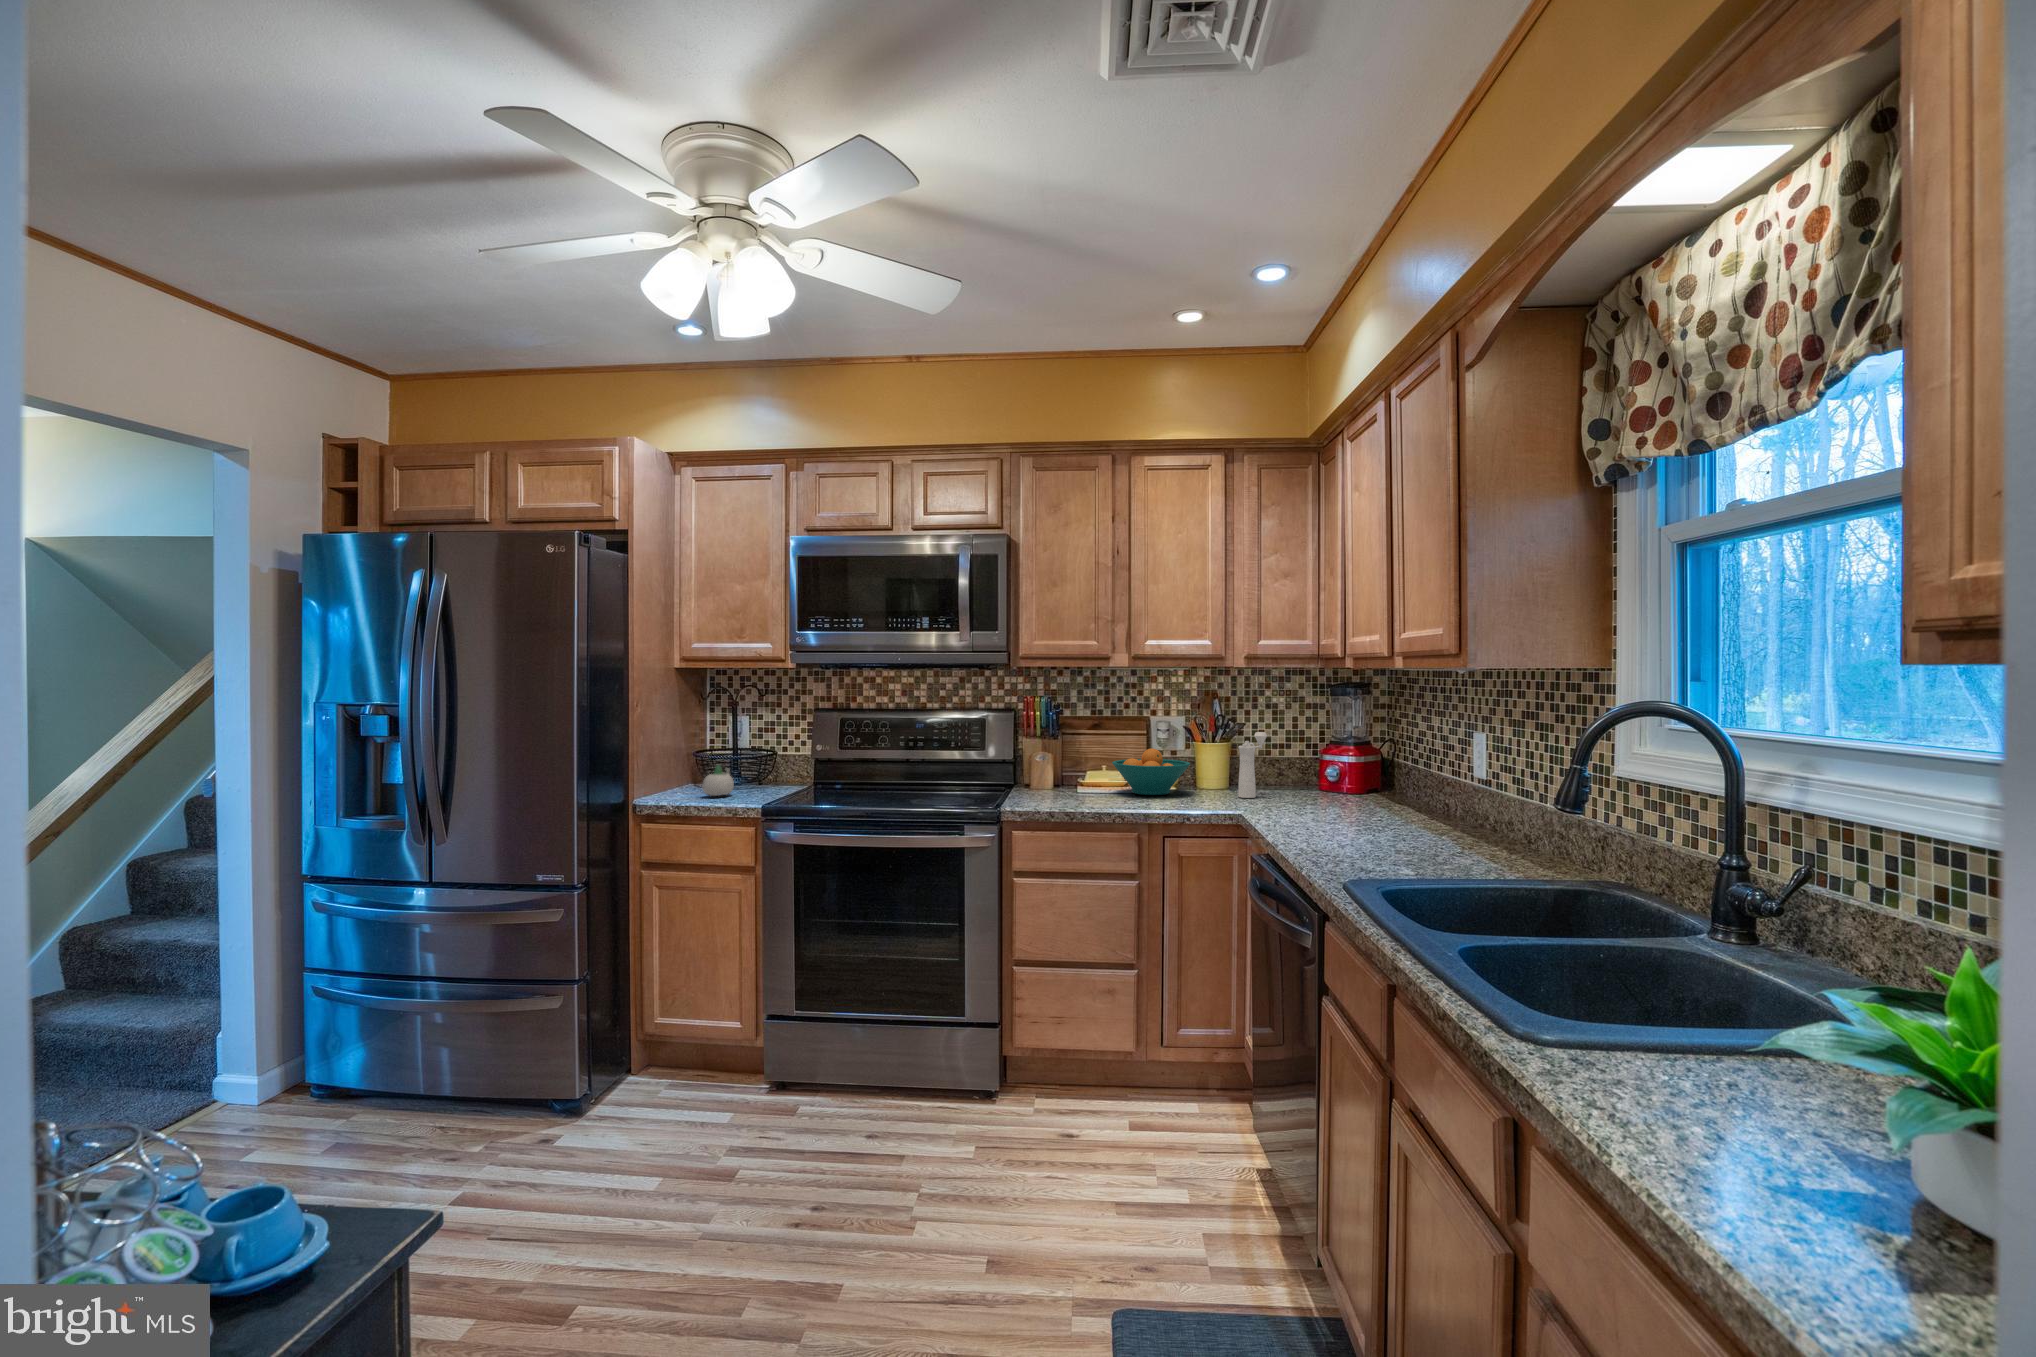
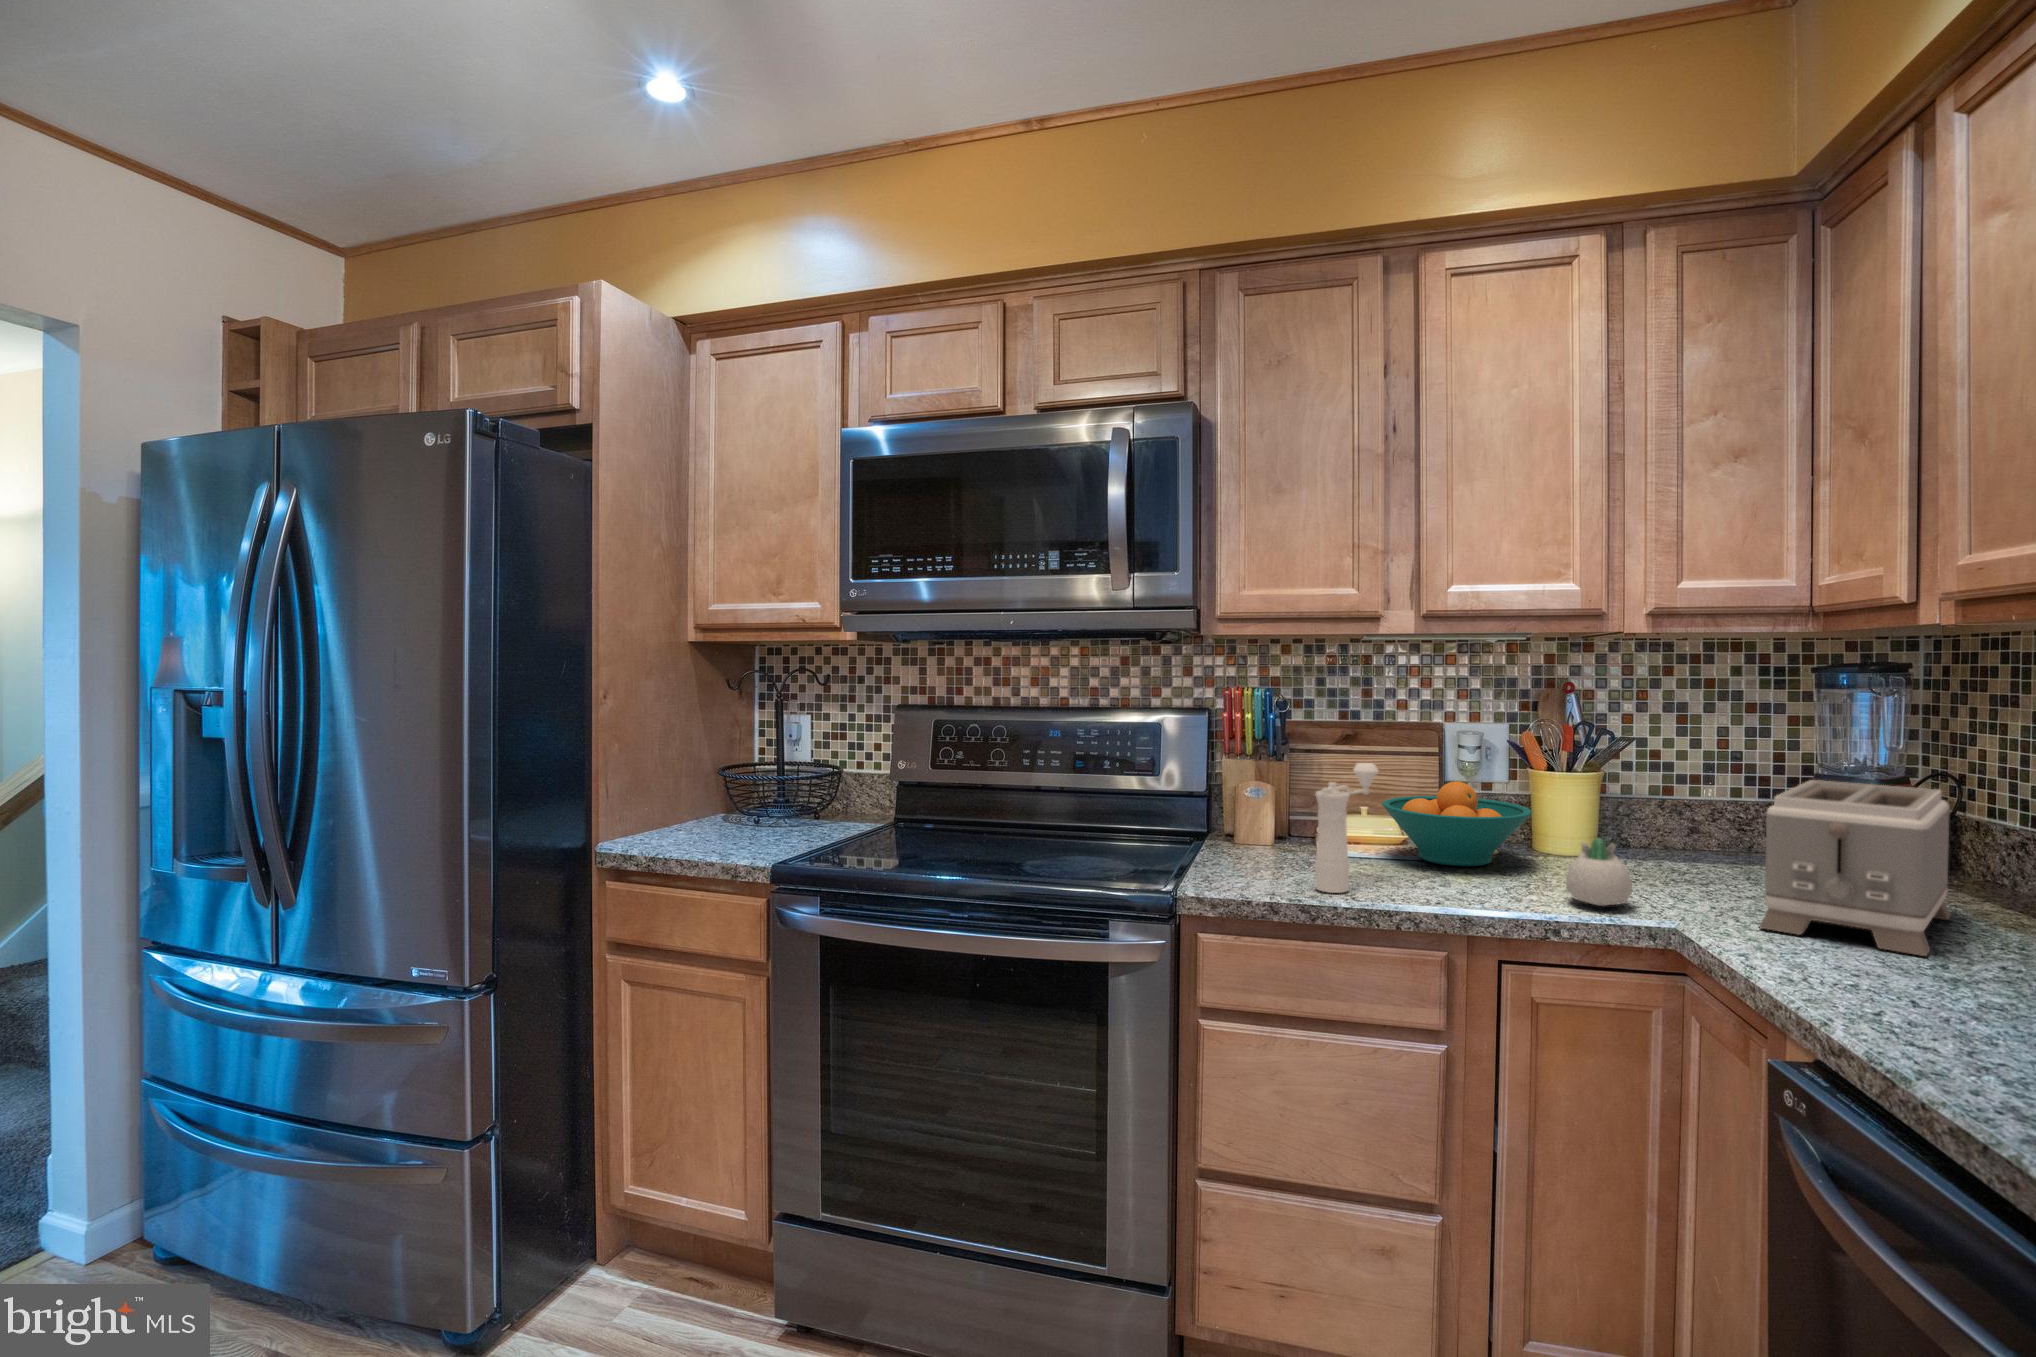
pepper mill: present [1238,732,1267,798] -> present [1315,763,1378,893]
toaster: none [1279,741,1372,817] -> present [1759,780,1951,956]
succulent planter: present [702,765,734,796] -> present [1566,838,1632,906]

